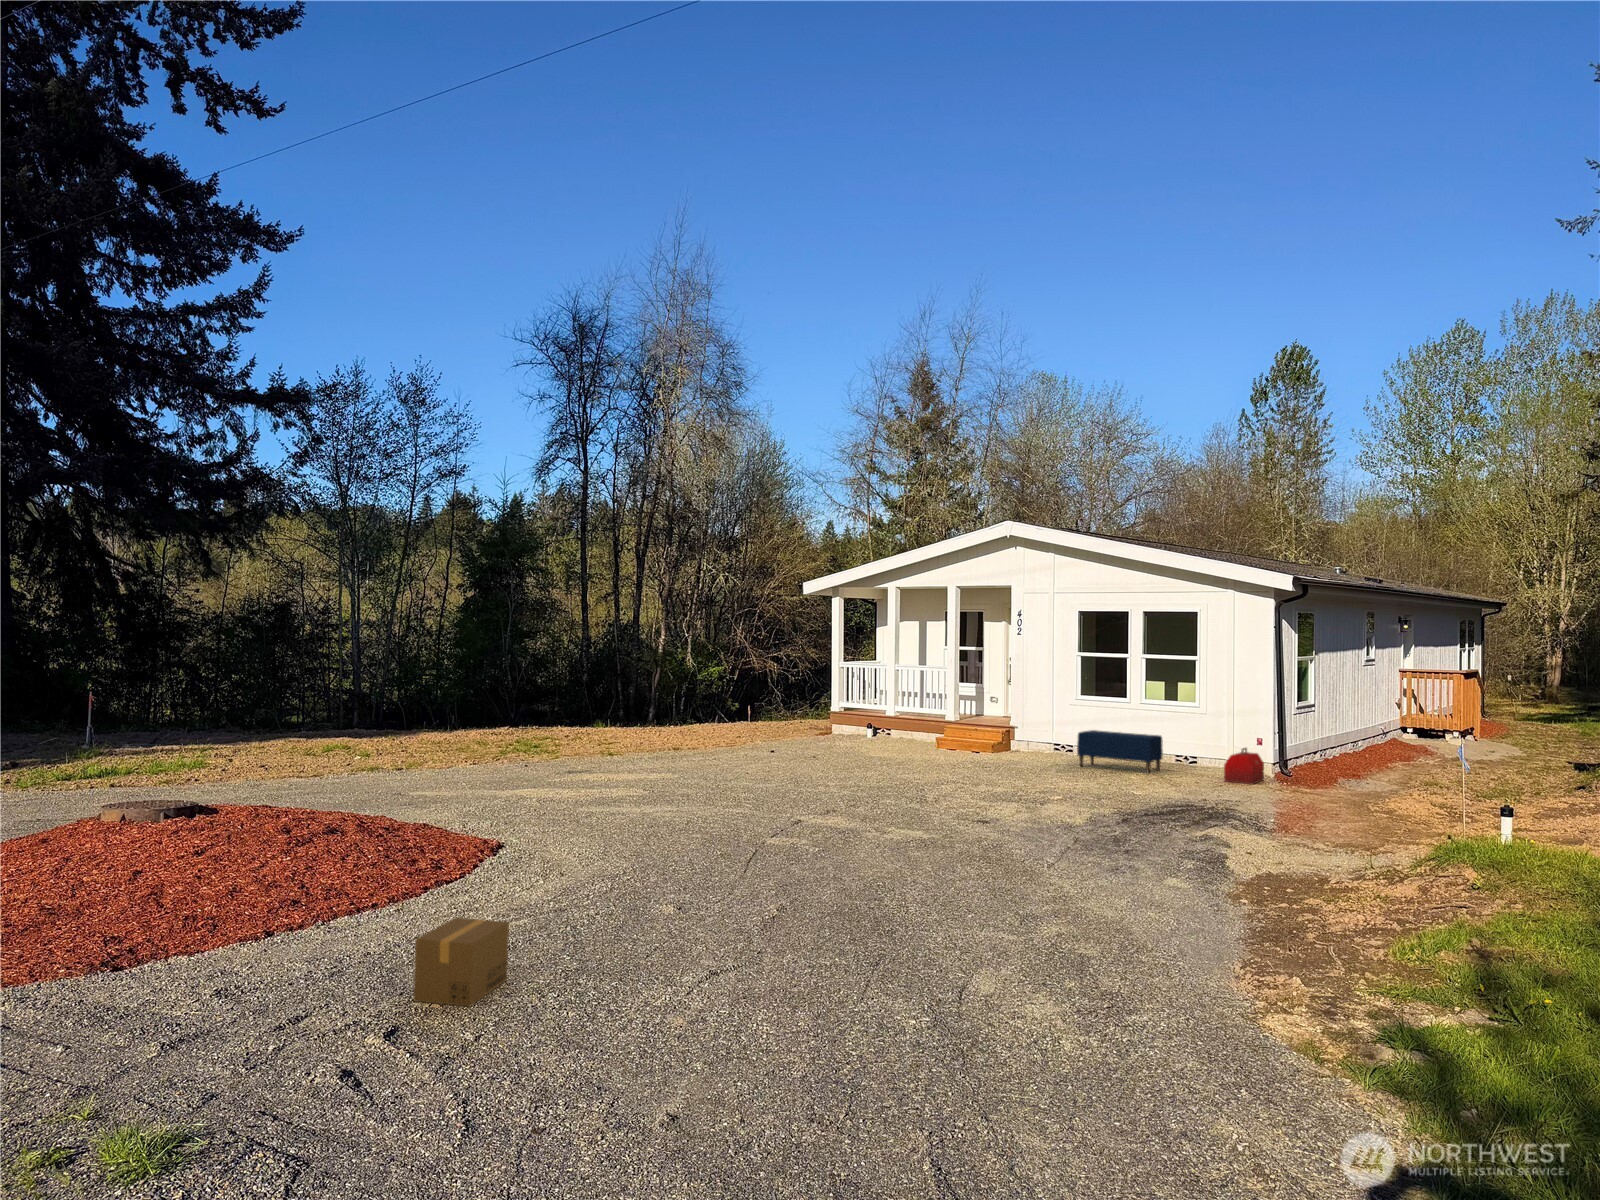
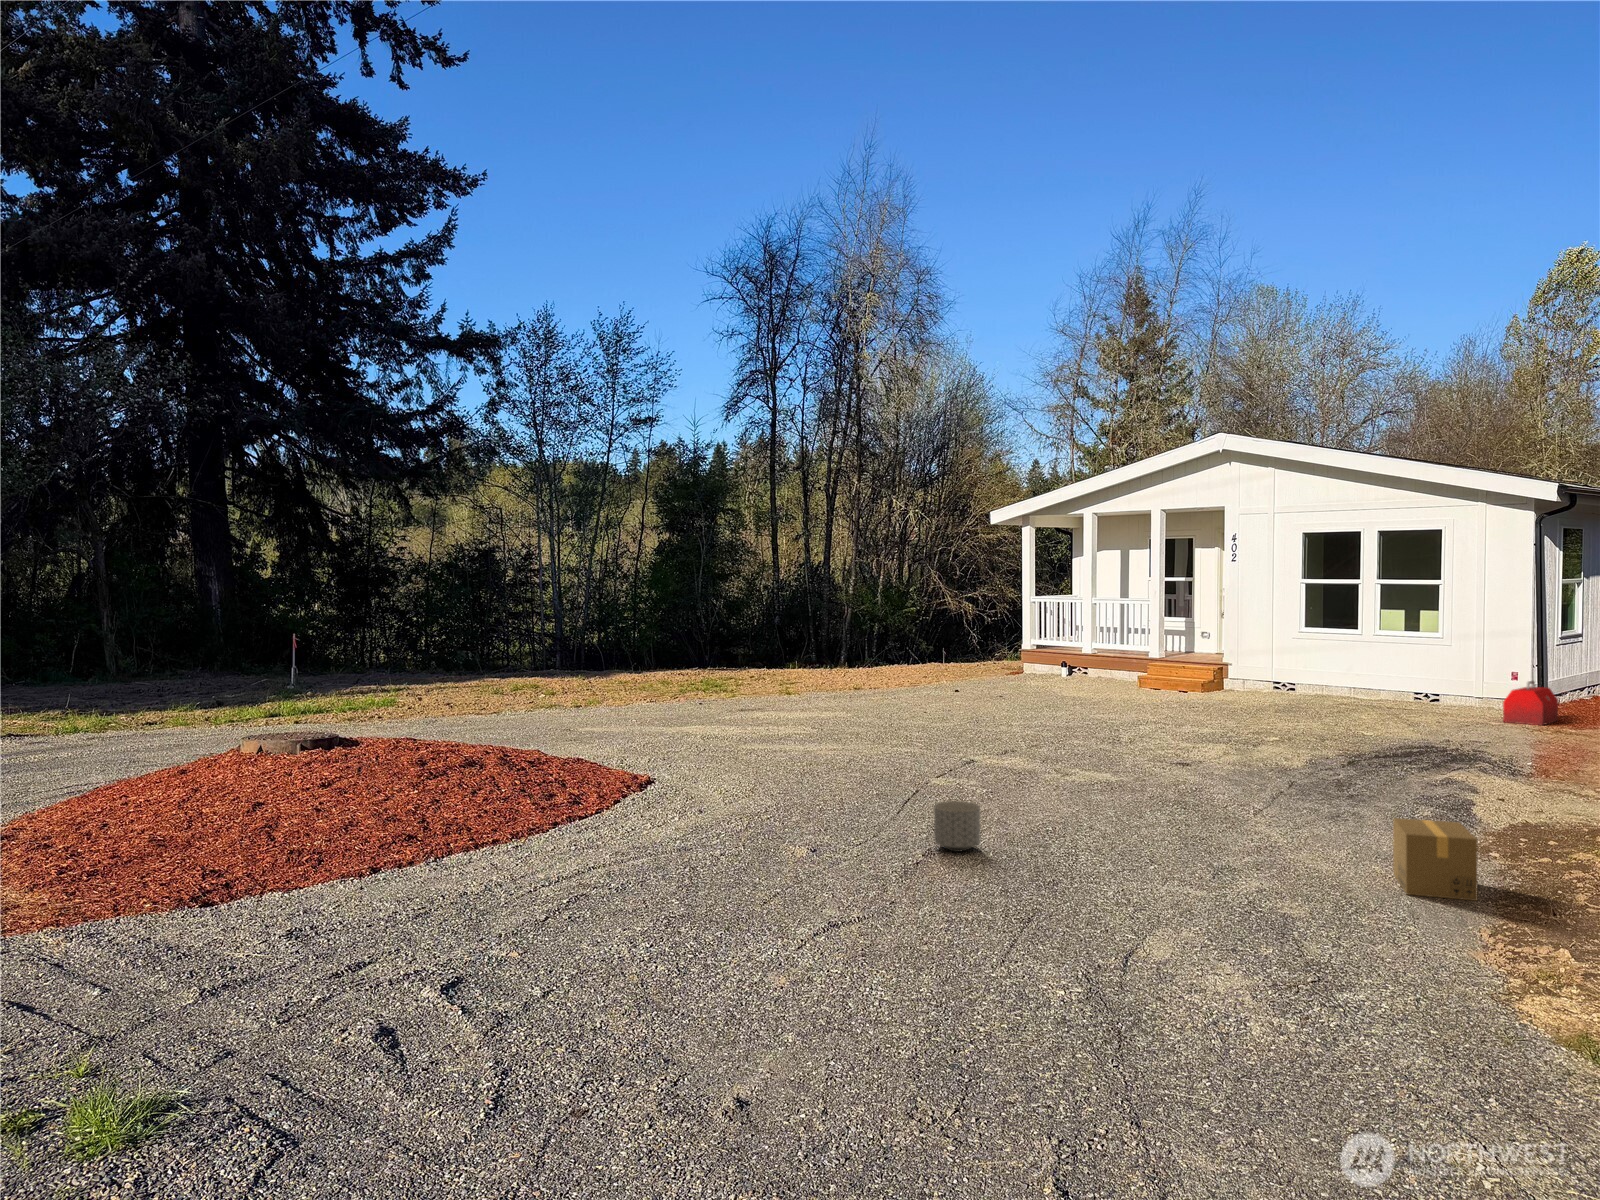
bench: present [1077,730,1163,774] -> none [1311,664,1421,714]
planter: none [788,858,827,902] -> present [934,801,980,852]
cardboard box: present [413,918,509,1006] -> present [1393,818,1477,901]

